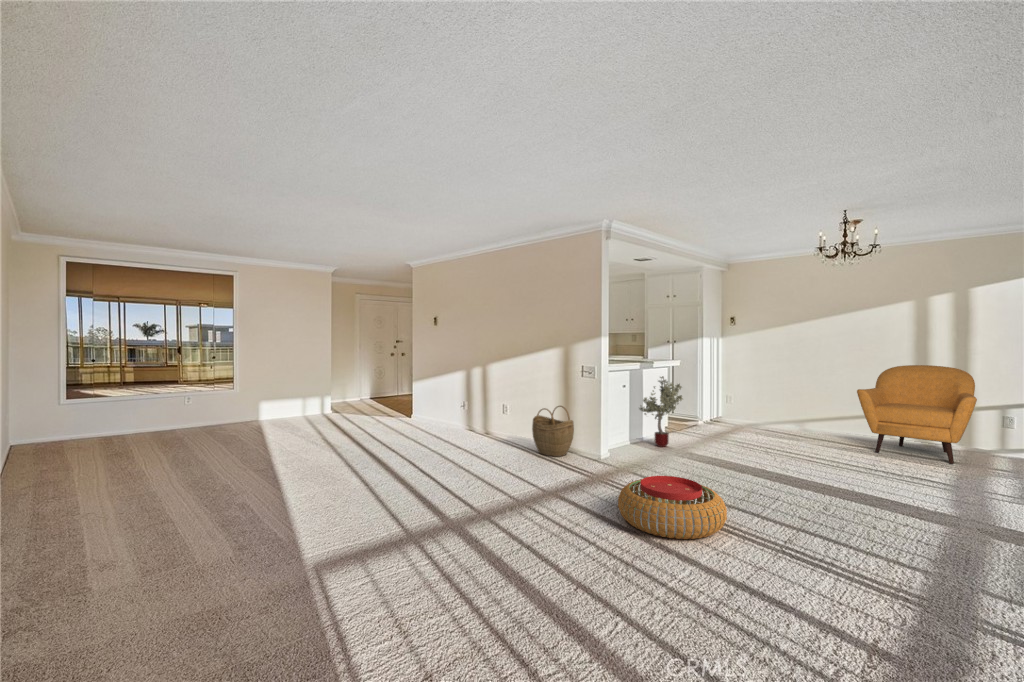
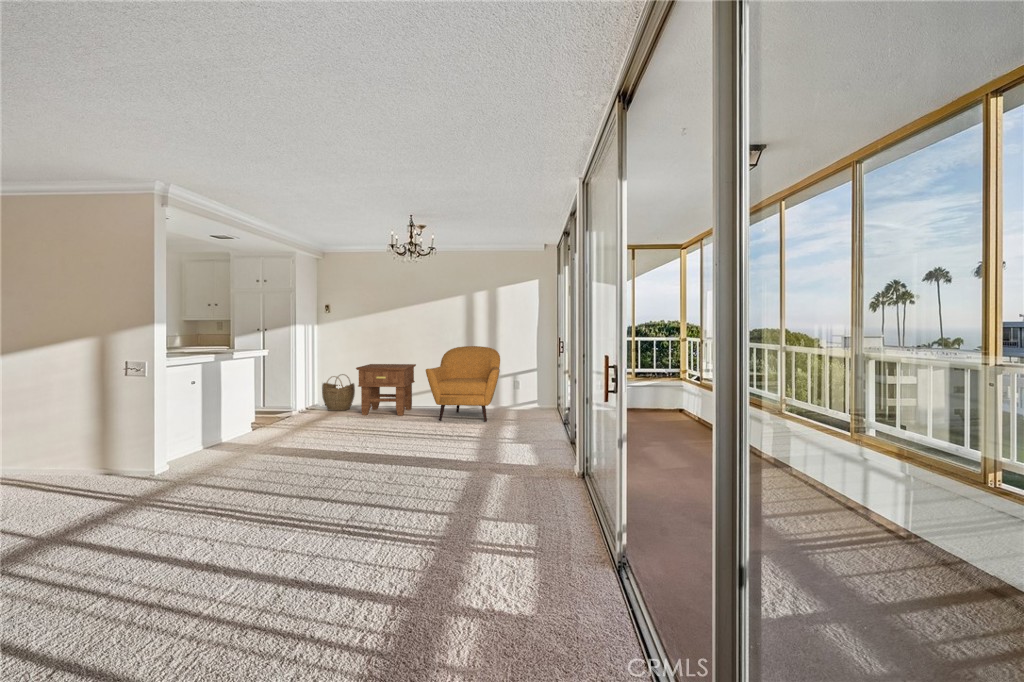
potted tree: present [639,376,683,447] -> none [212,368,268,447]
side table: none [766,380,839,440] -> present [356,364,416,415]
woven basket: present [532,406,574,457] -> present [322,374,355,411]
pouf: present [618,476,727,539] -> none [159,481,292,554]

